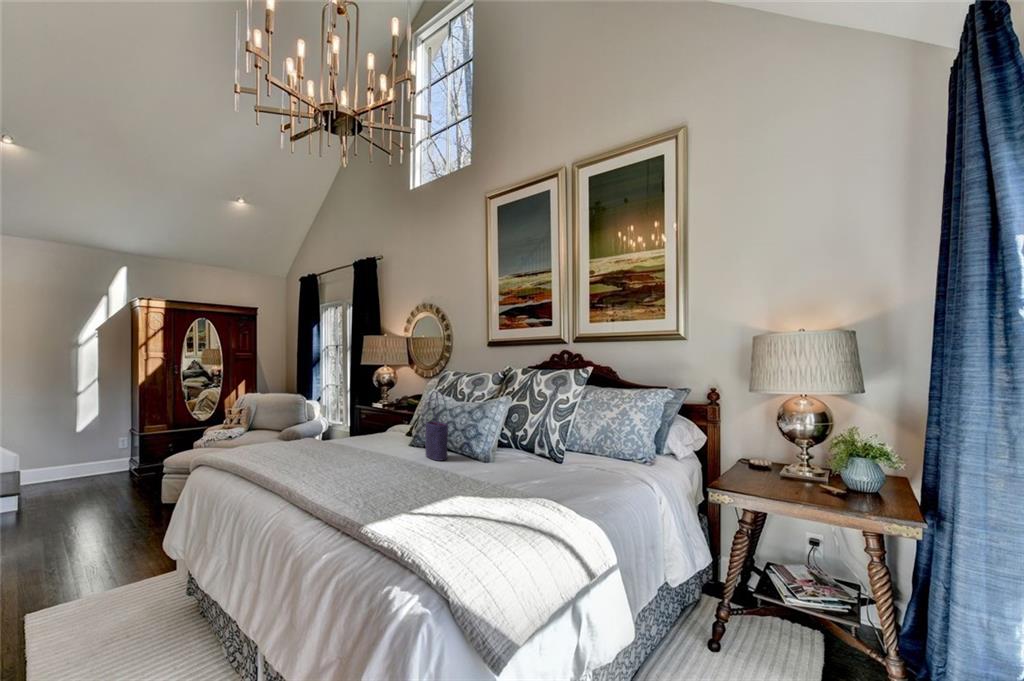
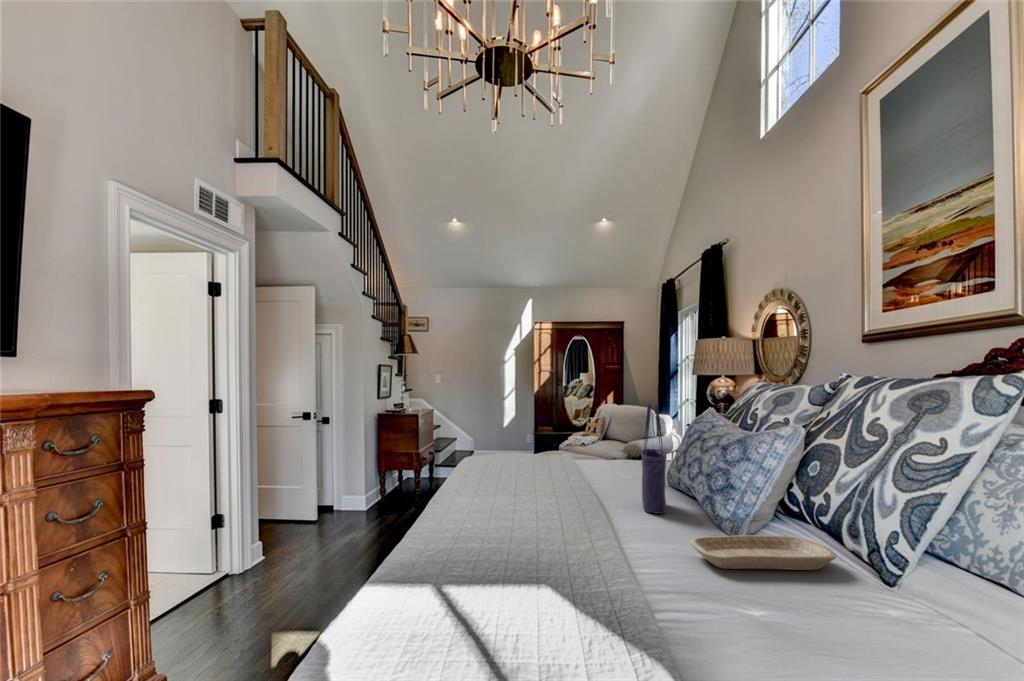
tray: none [491,452,544,473] -> present [690,535,836,570]

